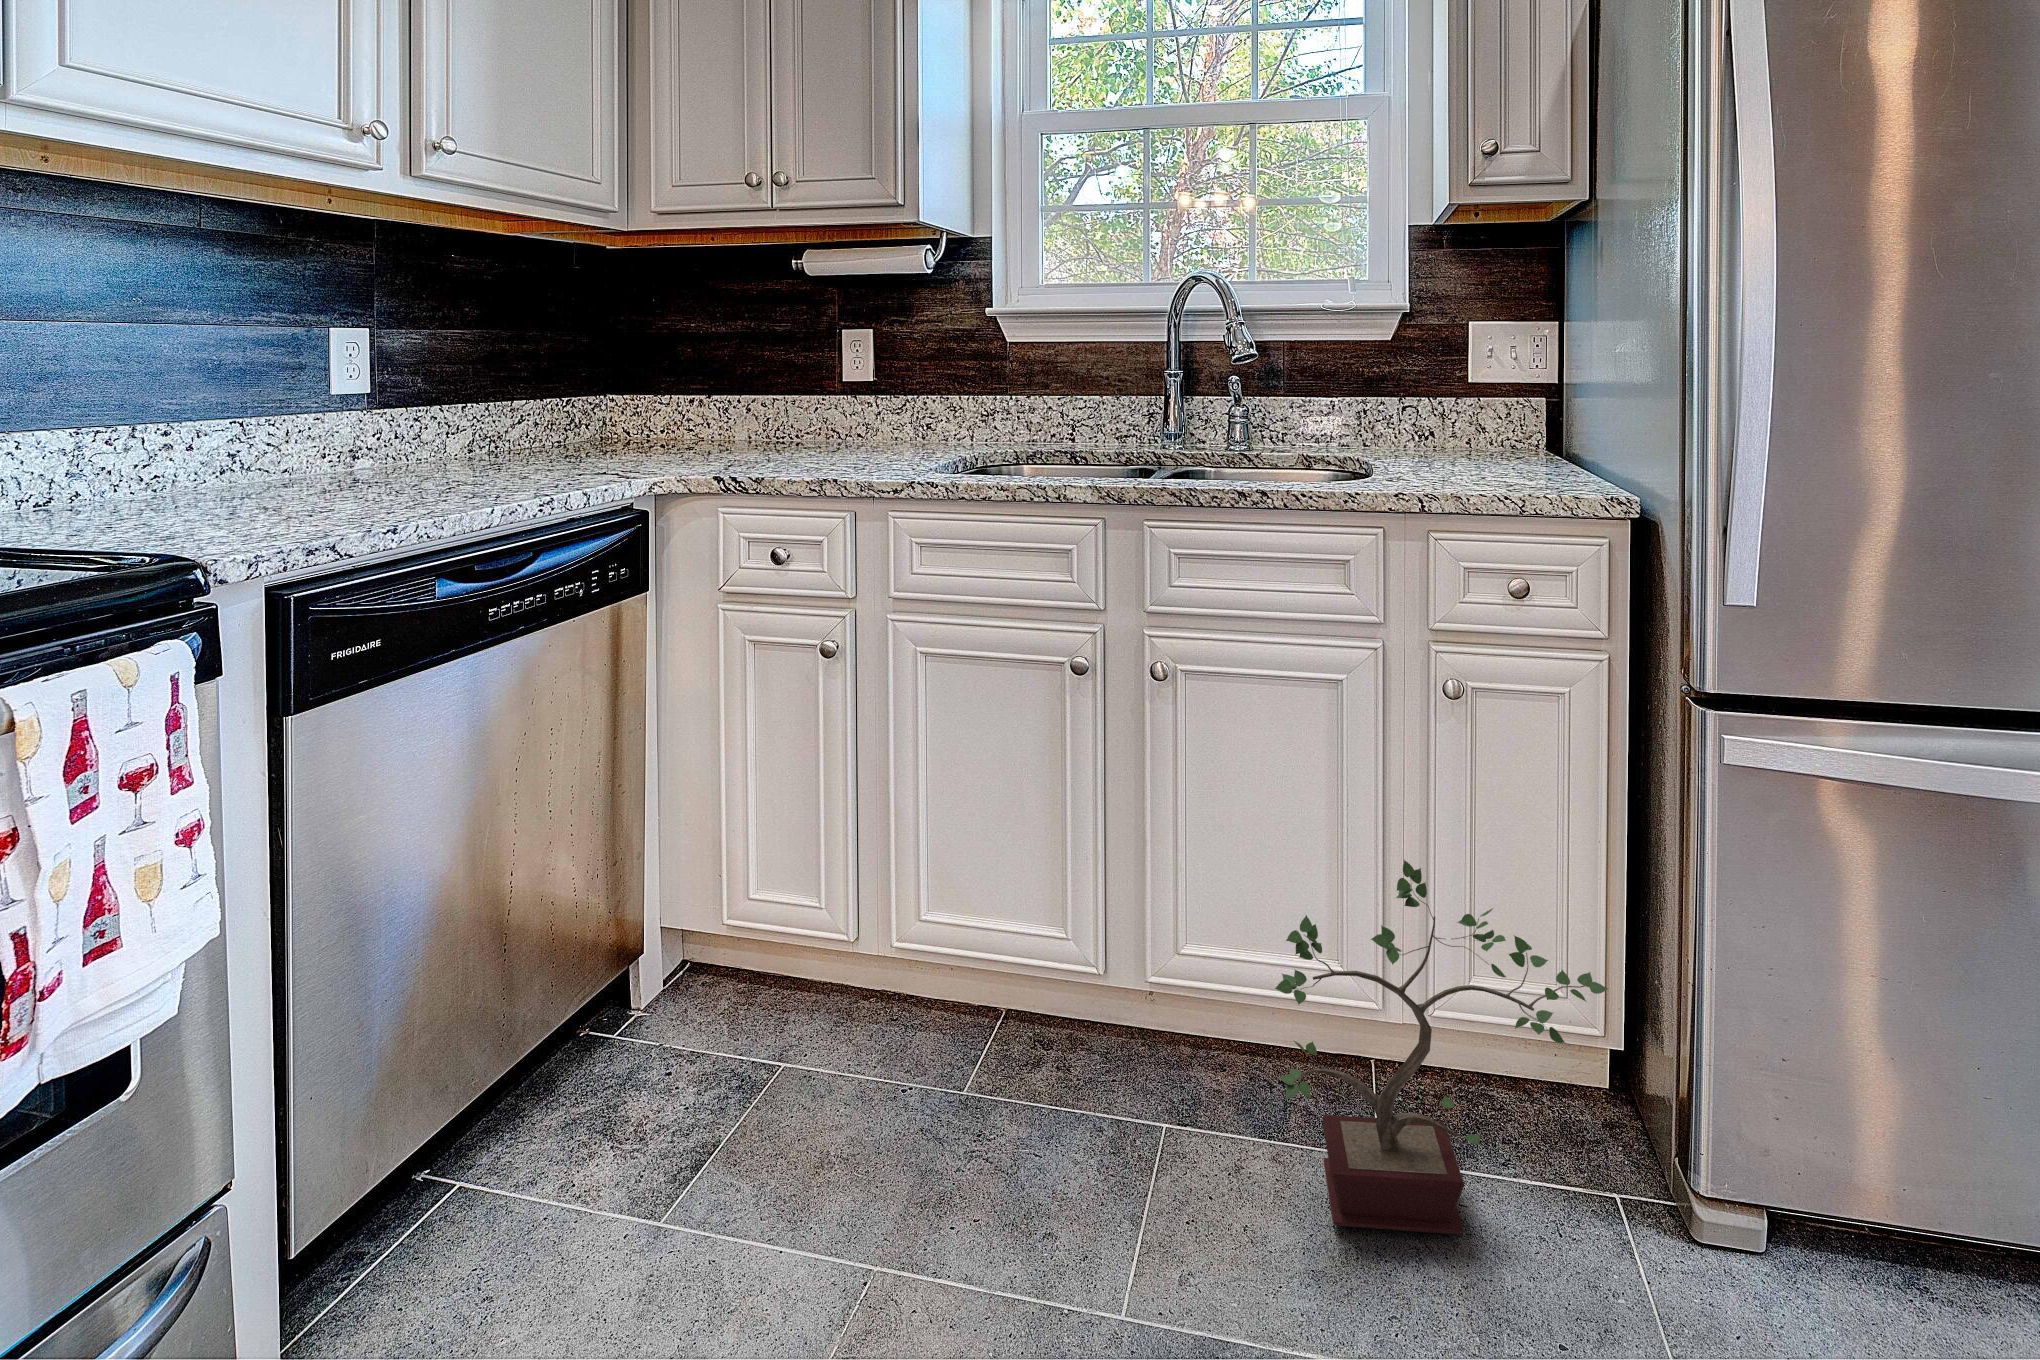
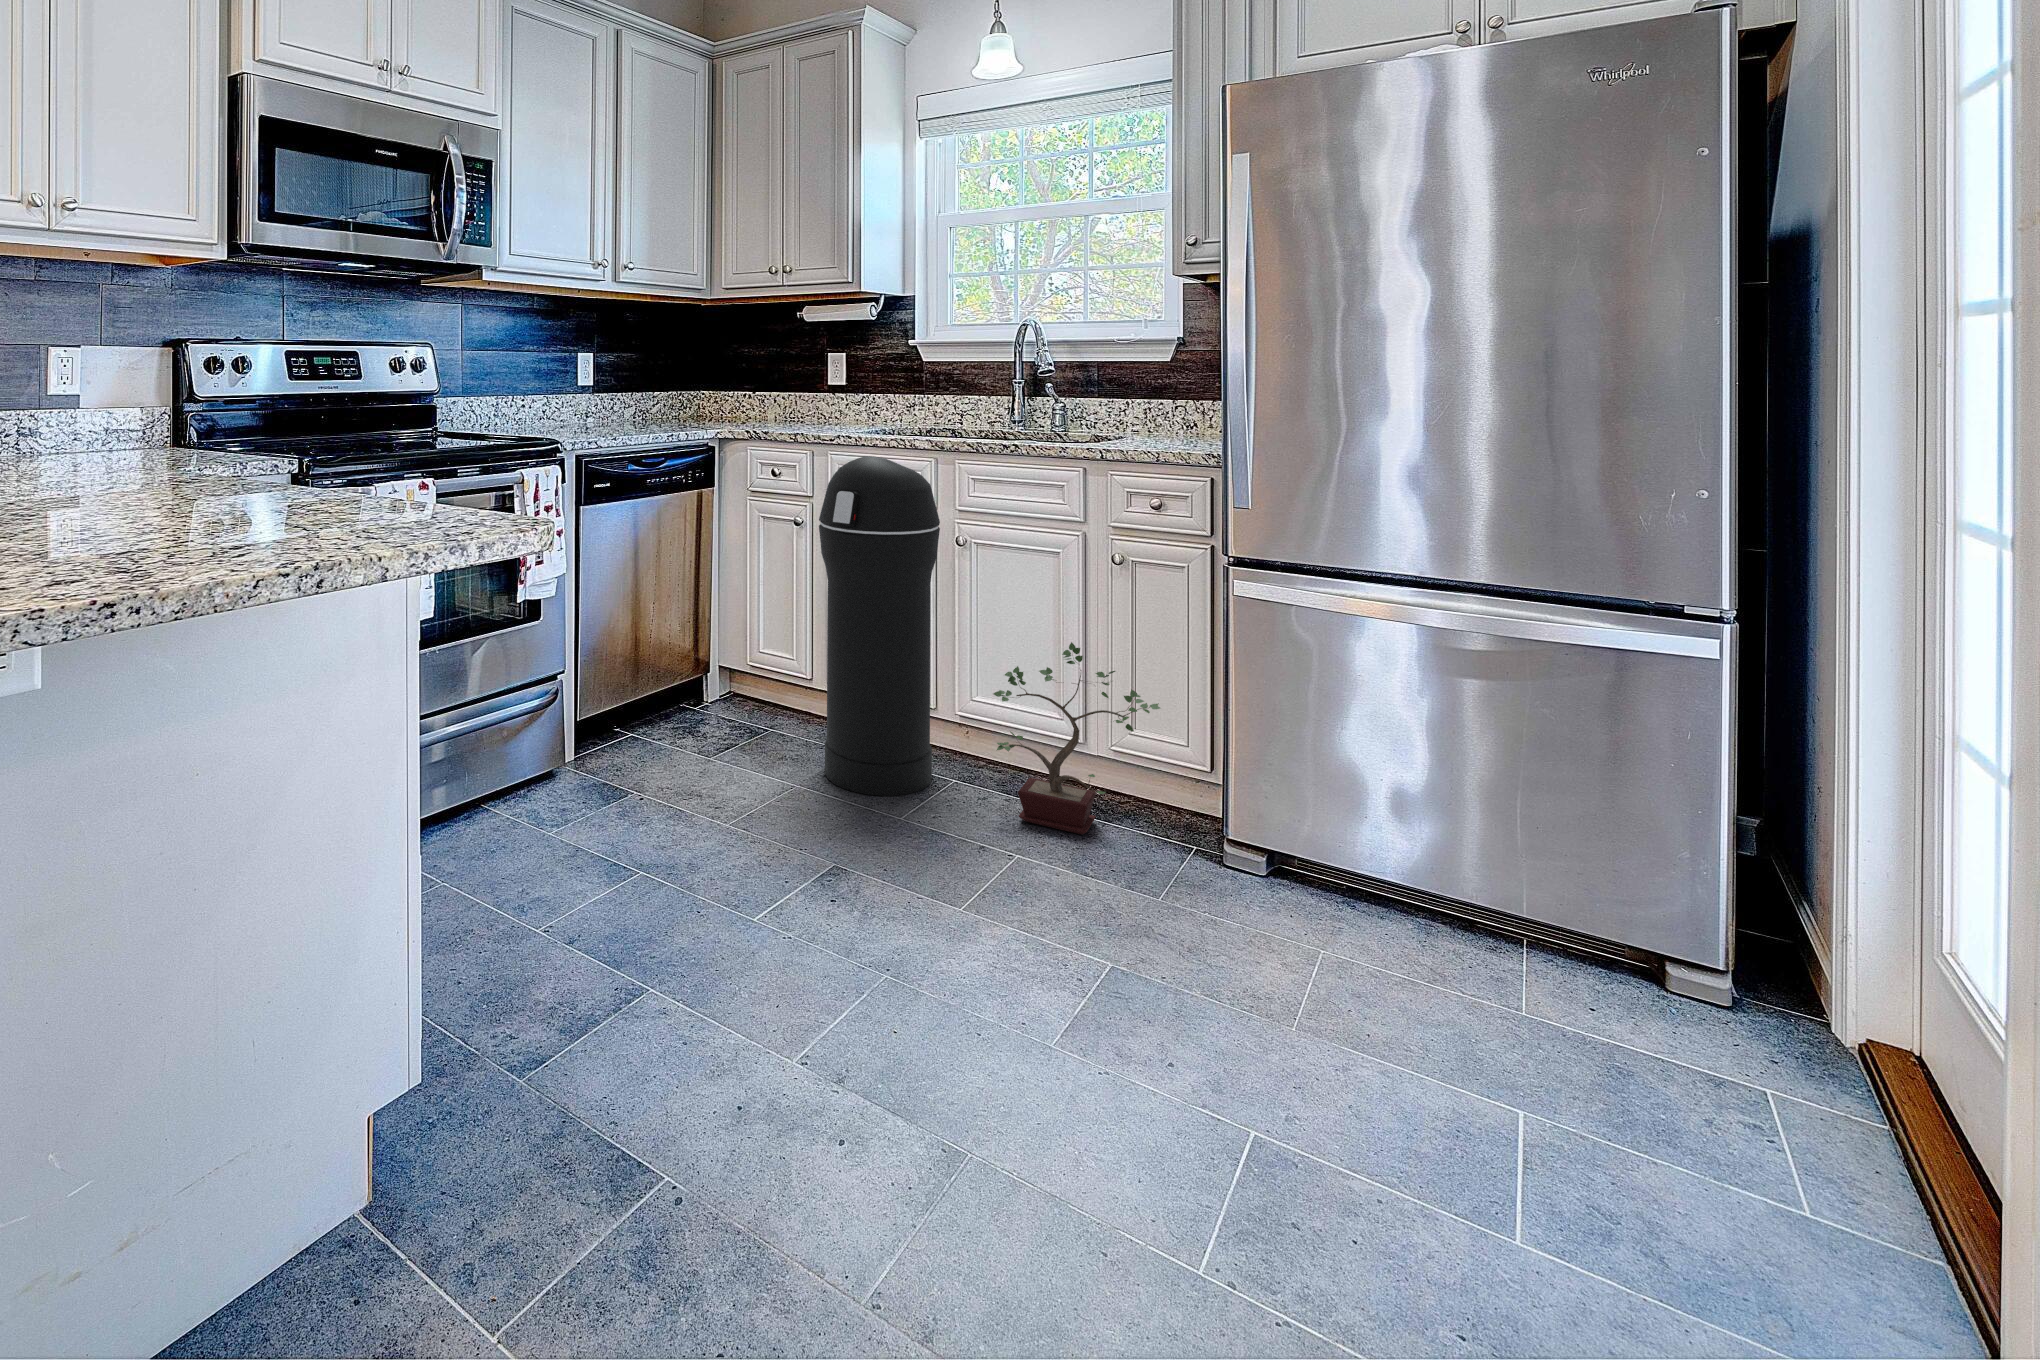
trash can: none [903,533,1140,1241] -> present [819,456,940,796]

